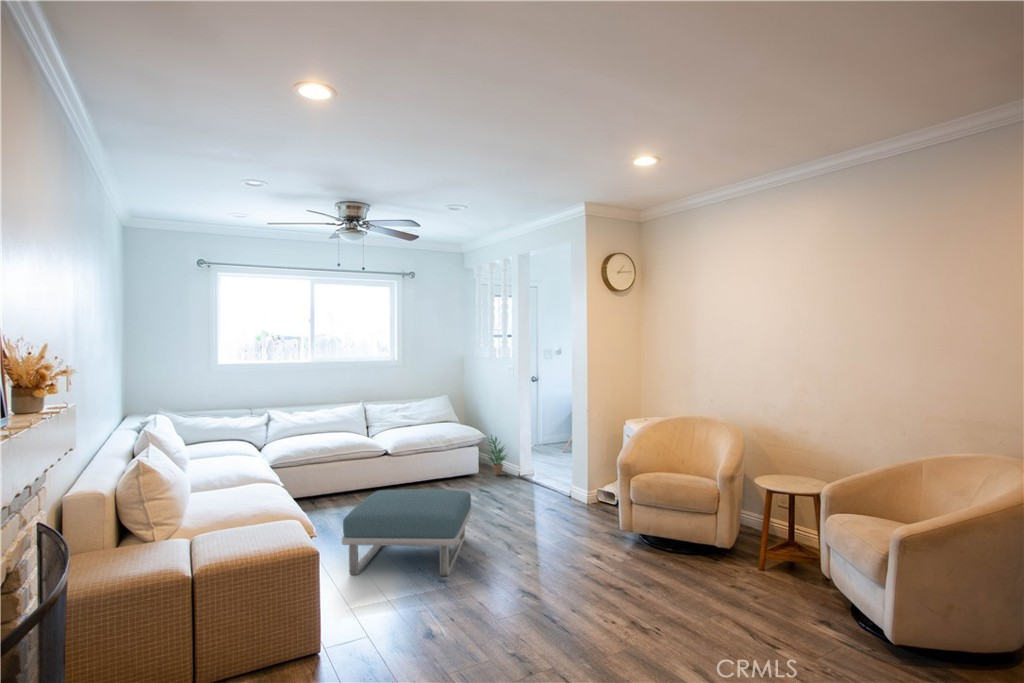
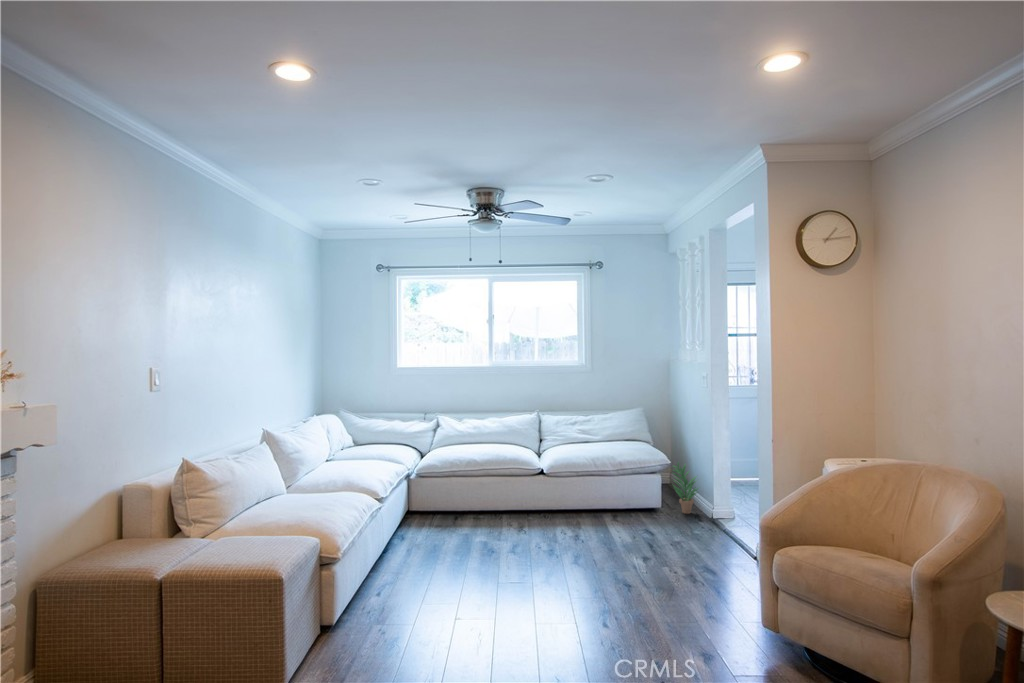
footstool: present [342,489,471,576] -> none [393,526,573,657]

